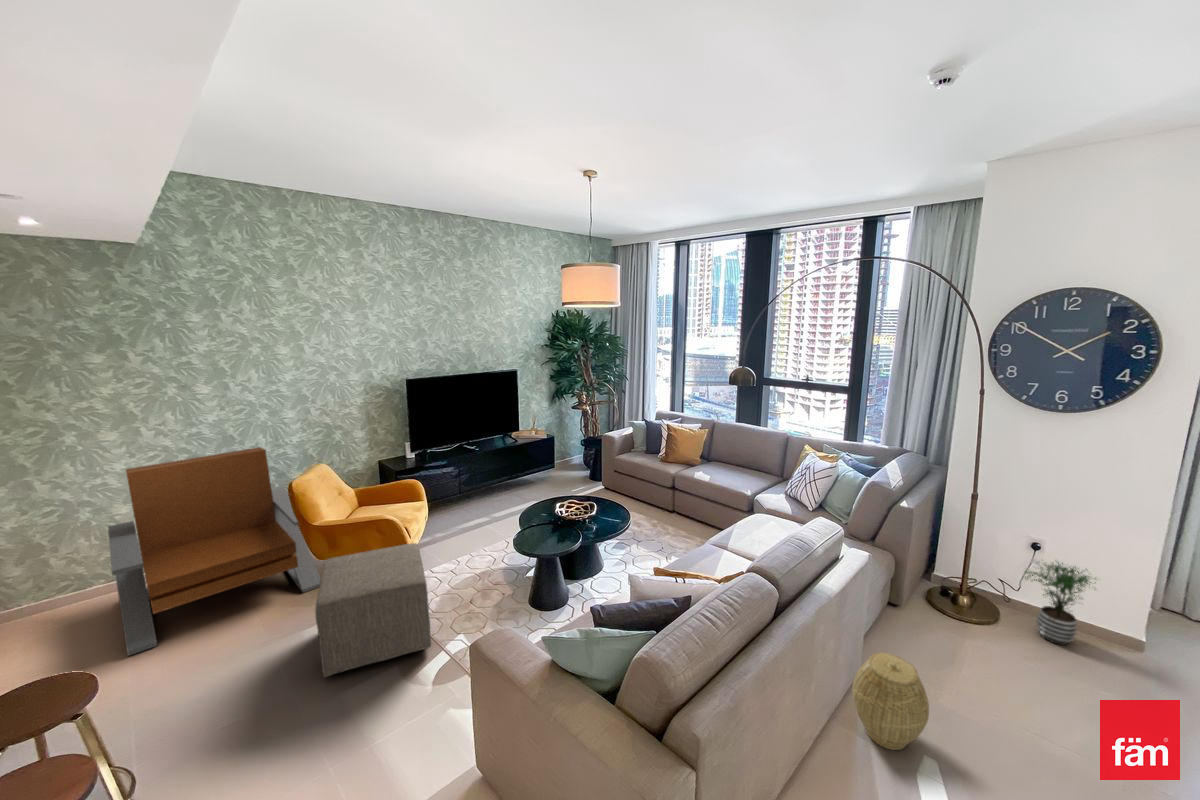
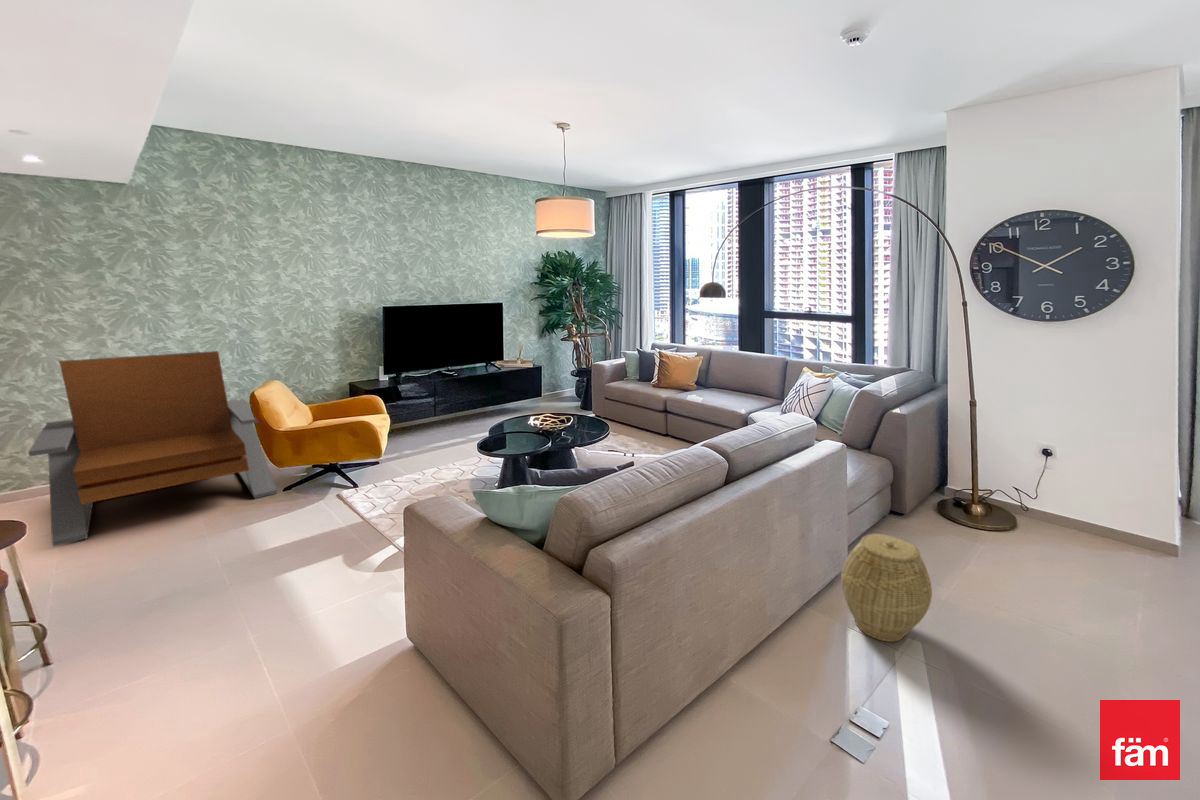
ottoman: present [315,543,431,677] -> none [238,440,377,565]
potted plant: present [1025,562,1091,645] -> none [1049,455,1146,552]

